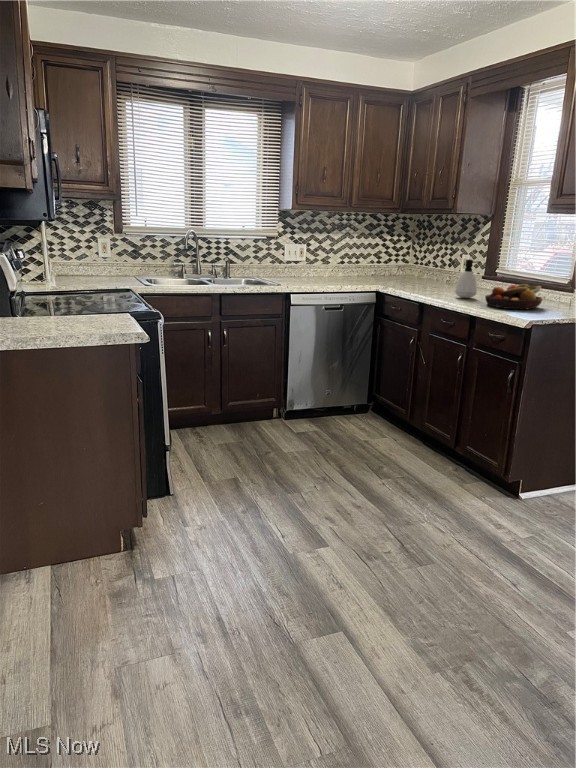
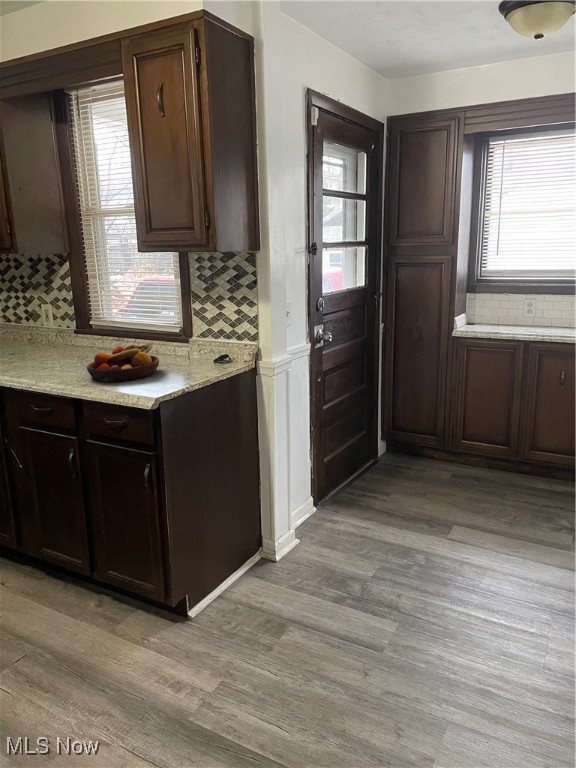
soap dispenser: present [455,259,480,298] -> none [43,318,73,370]

